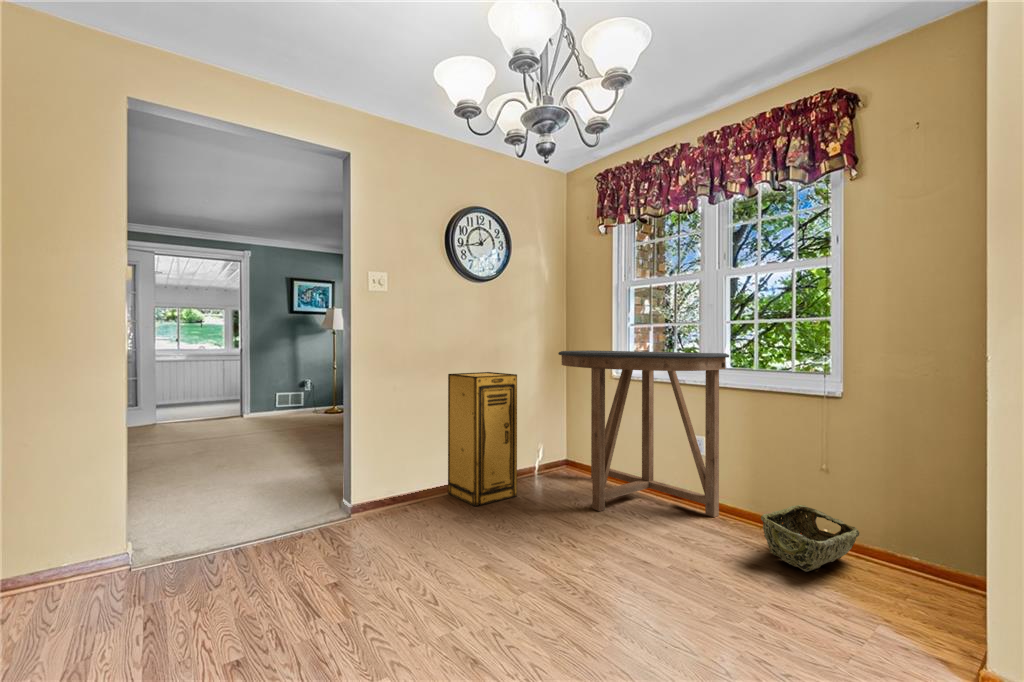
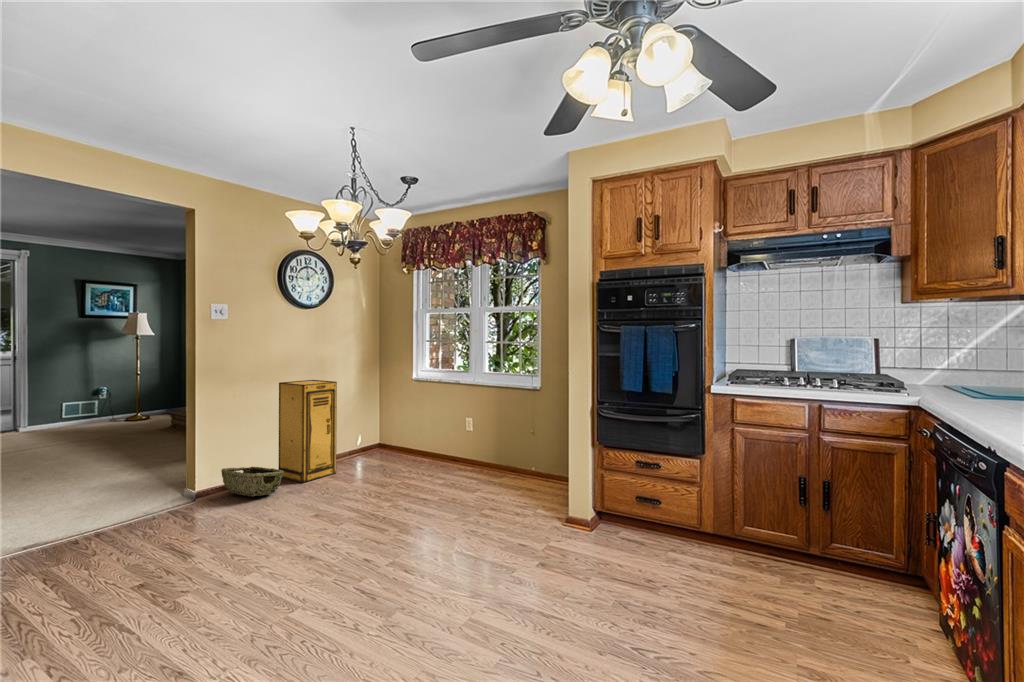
console table: present [558,350,729,517] -> none [369,361,484,477]
woven basket: present [761,505,859,572] -> present [221,467,284,496]

